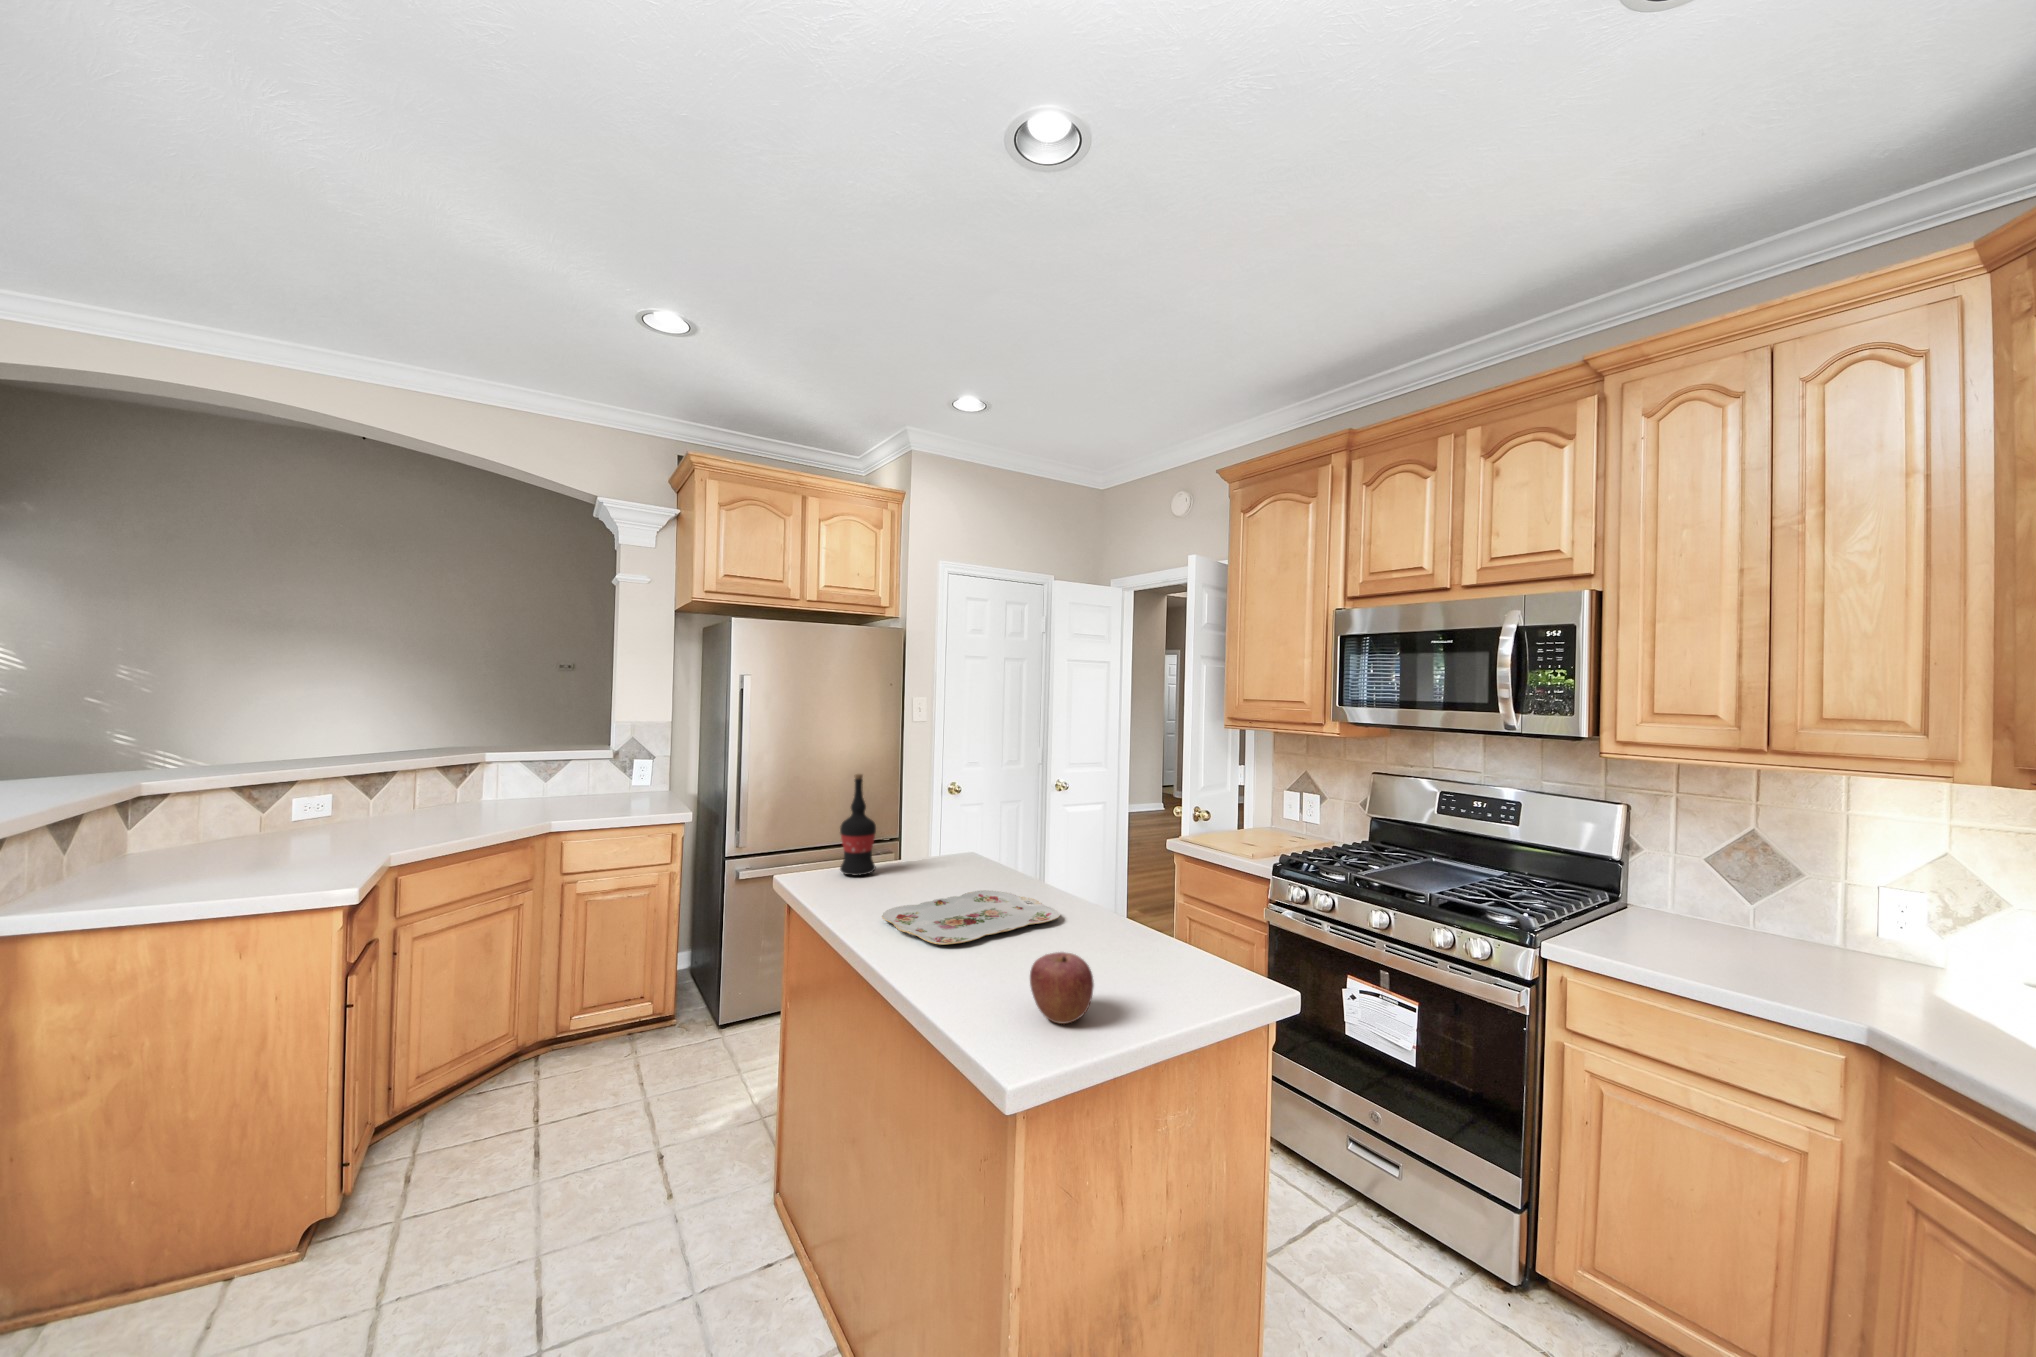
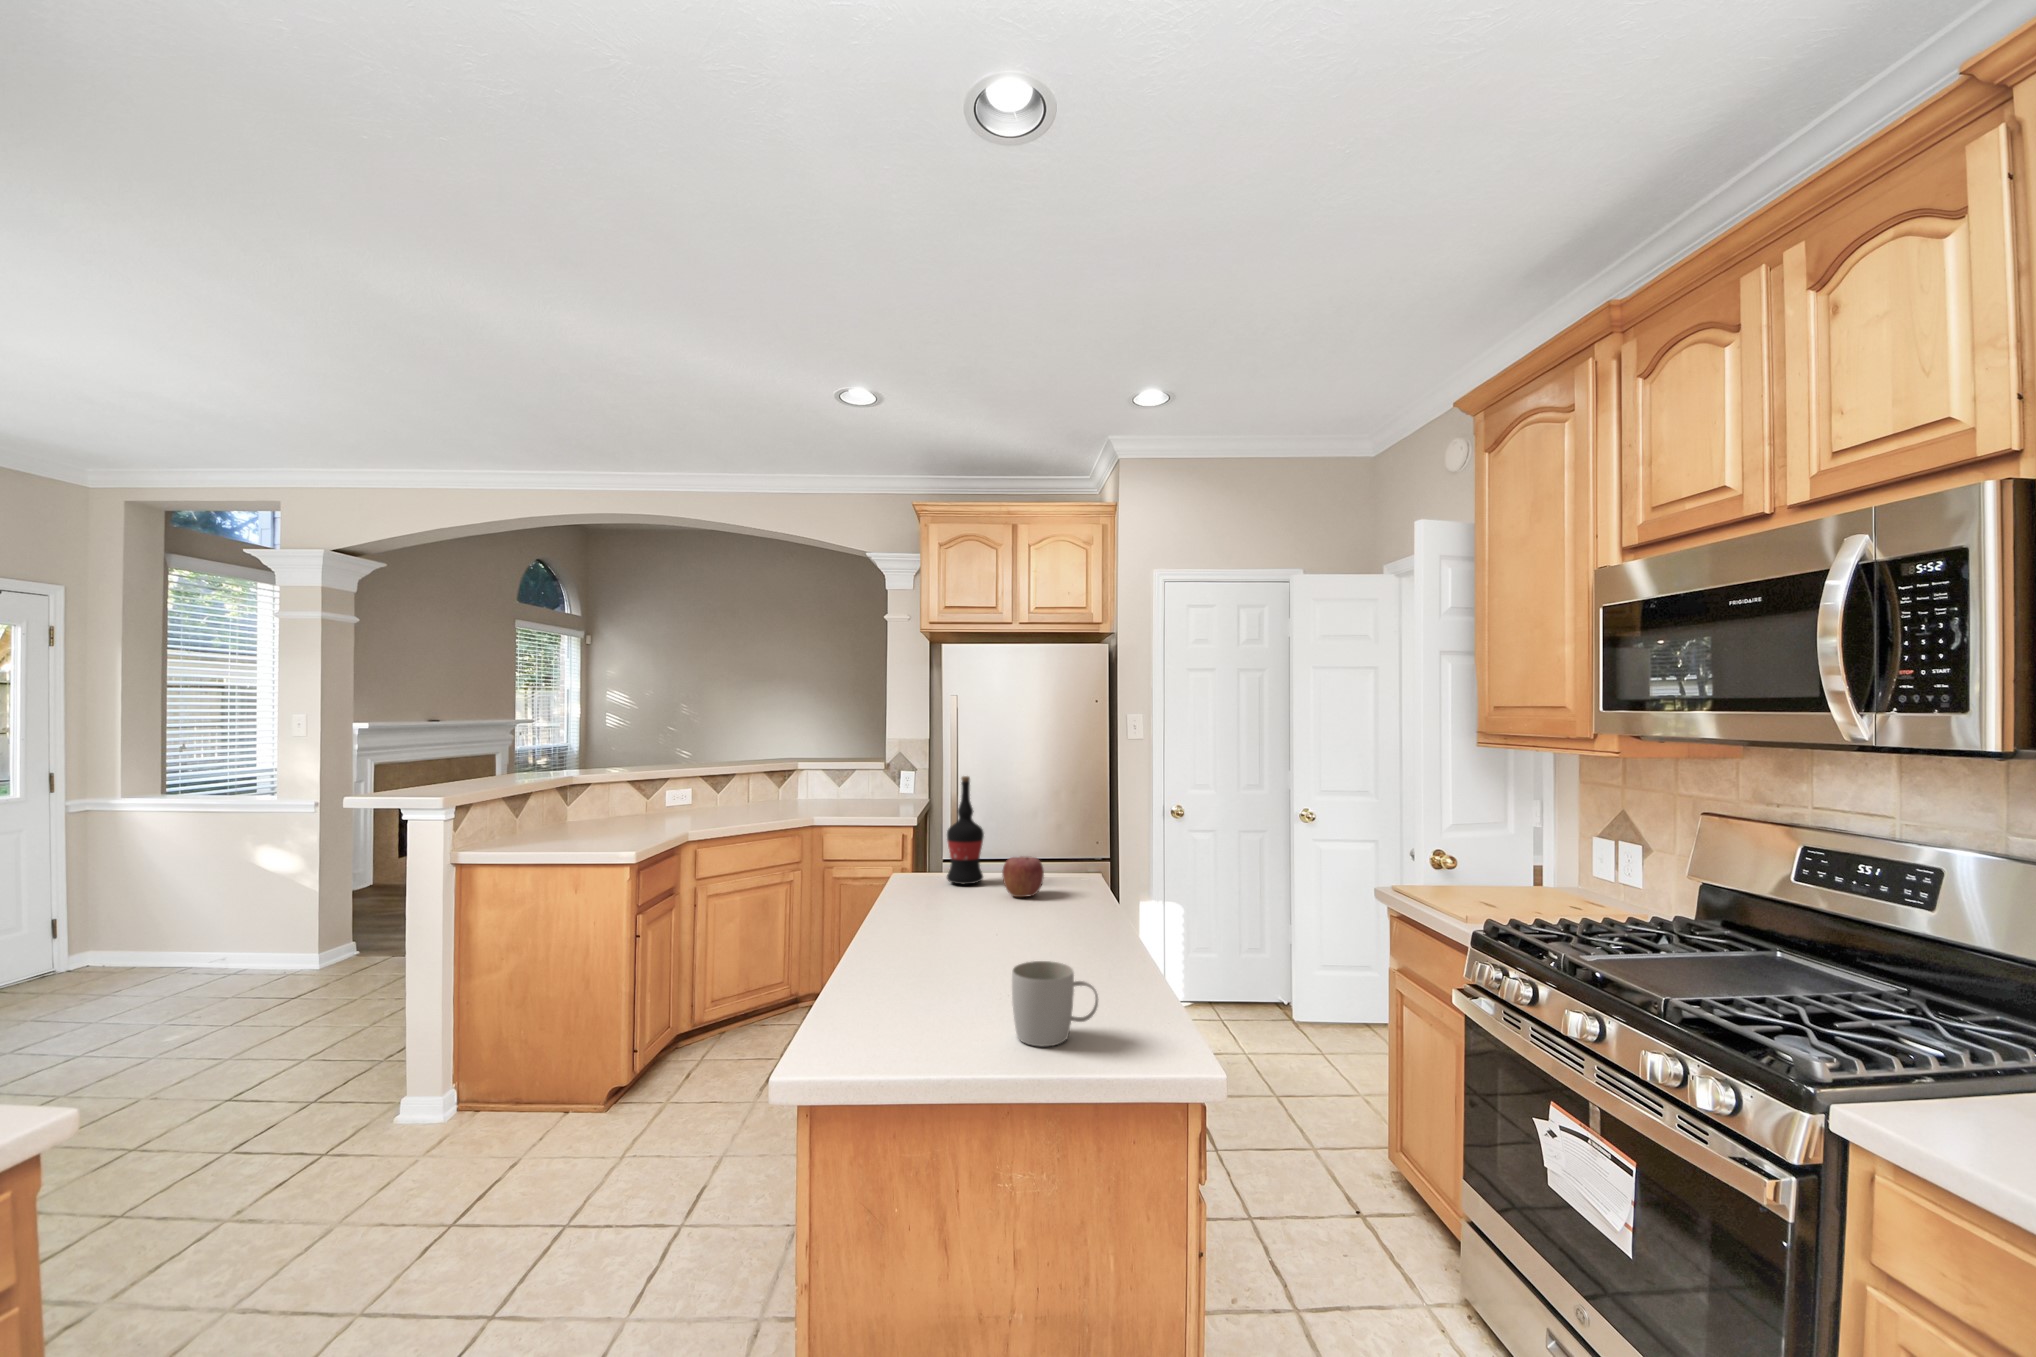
serving tray: present [882,890,1060,945] -> none [901,911,1090,955]
mug: none [1119,931,1180,1000] -> present [1012,961,1098,1047]
apple: present [1030,952,1094,1024] -> present [1002,856,1044,897]

